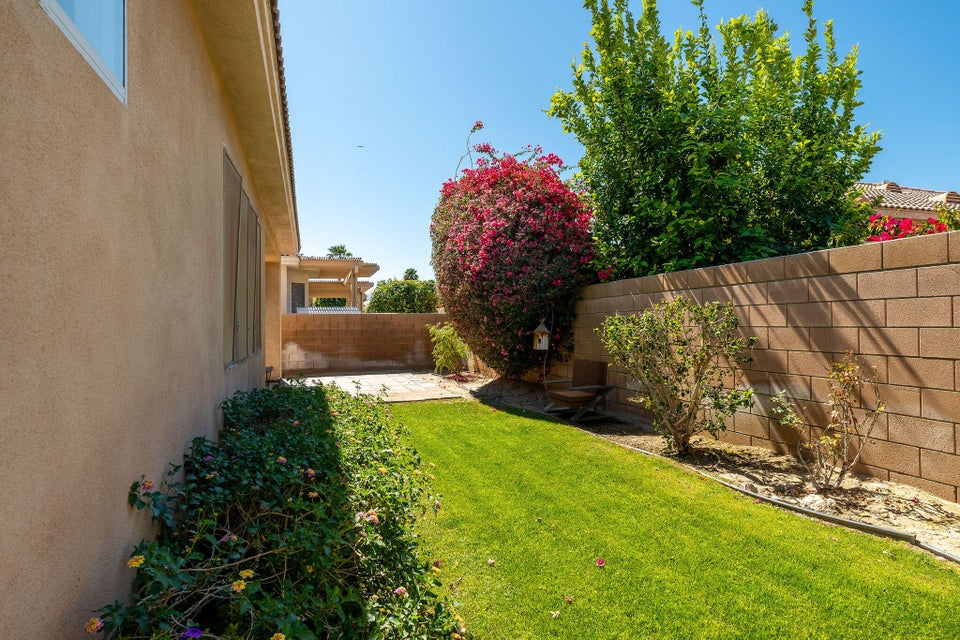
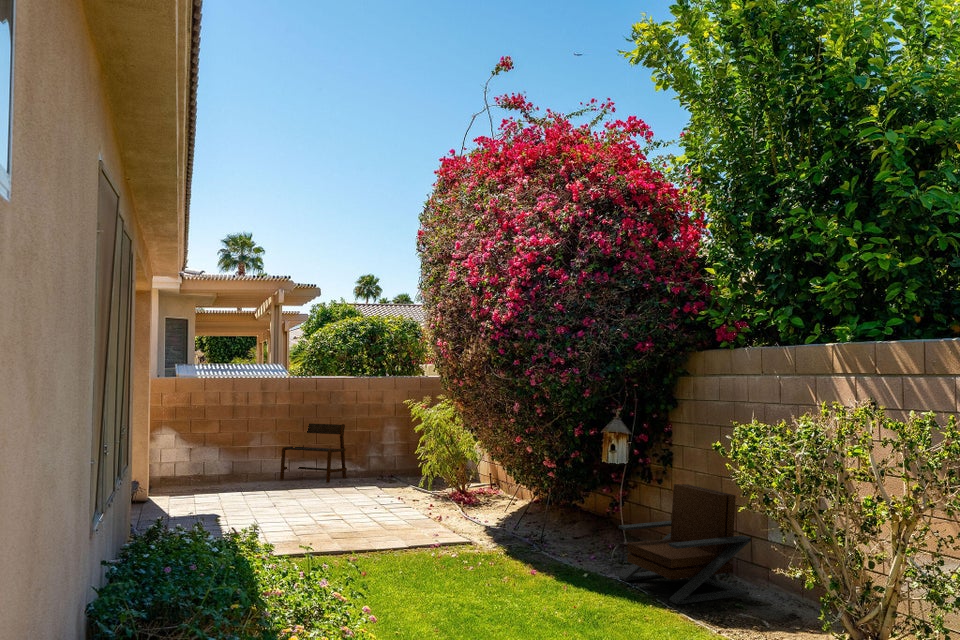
bench: none [357,341,394,373] -> present [280,424,347,483]

